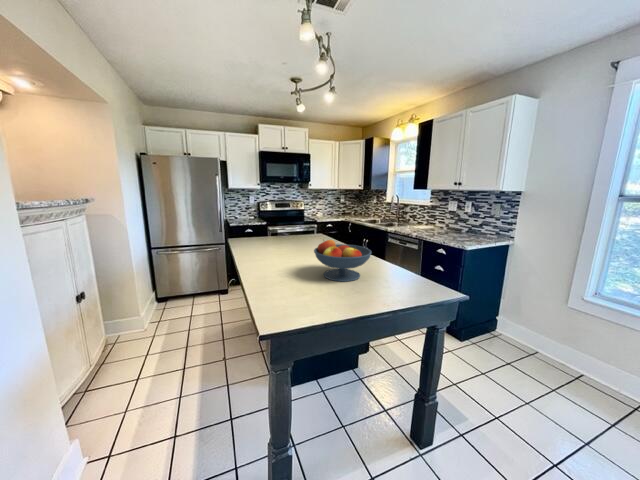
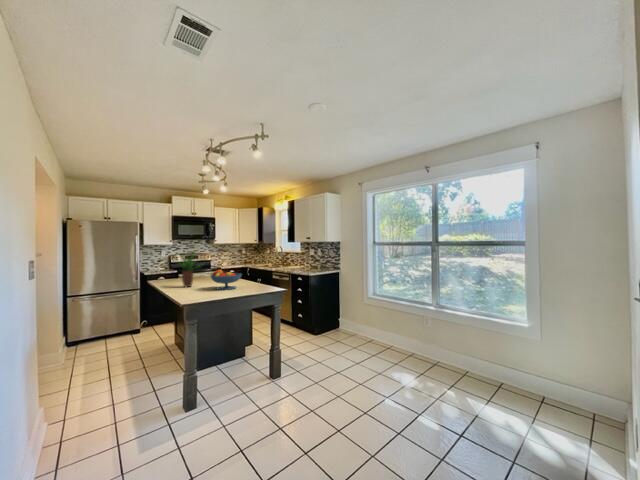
potted plant: none [252,201,304,263] -> present [174,254,194,288]

